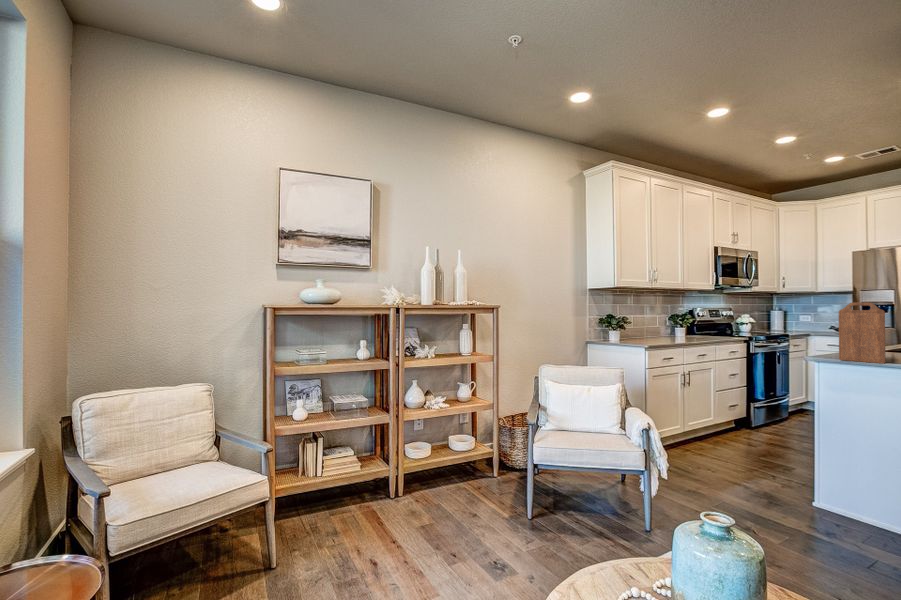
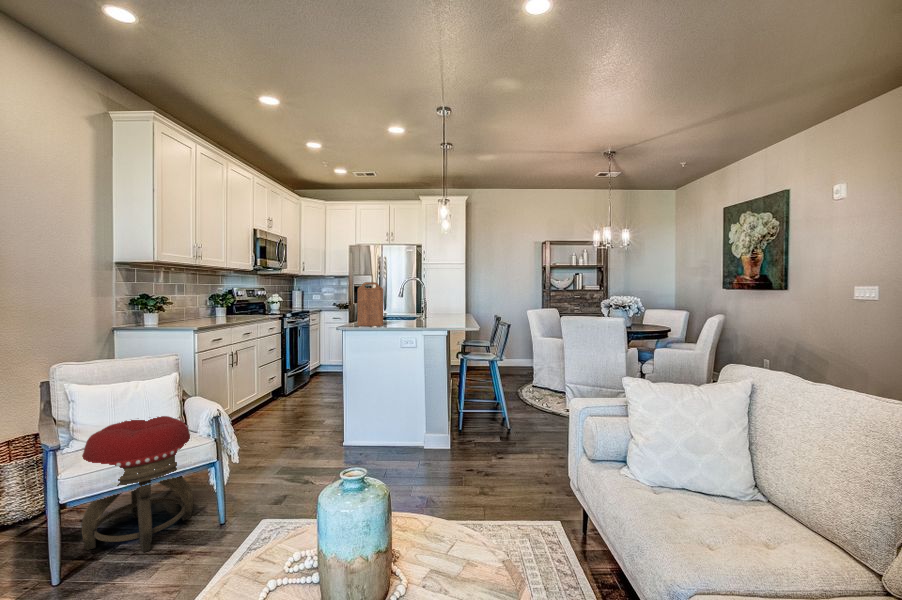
footstool: none [550,415,626,525] -> present [82,416,193,552]

